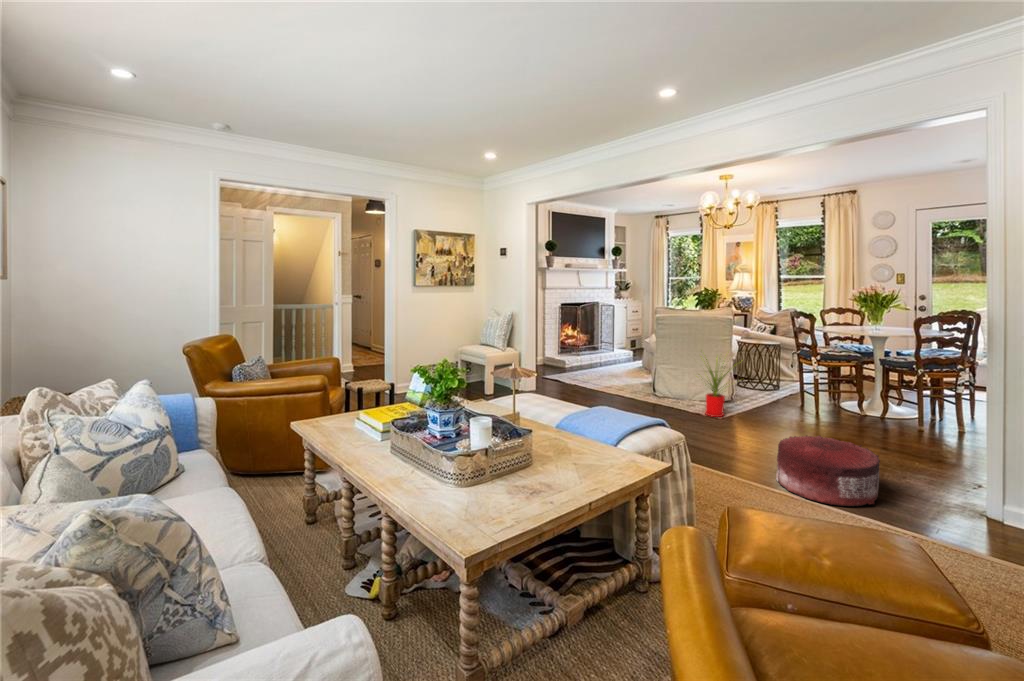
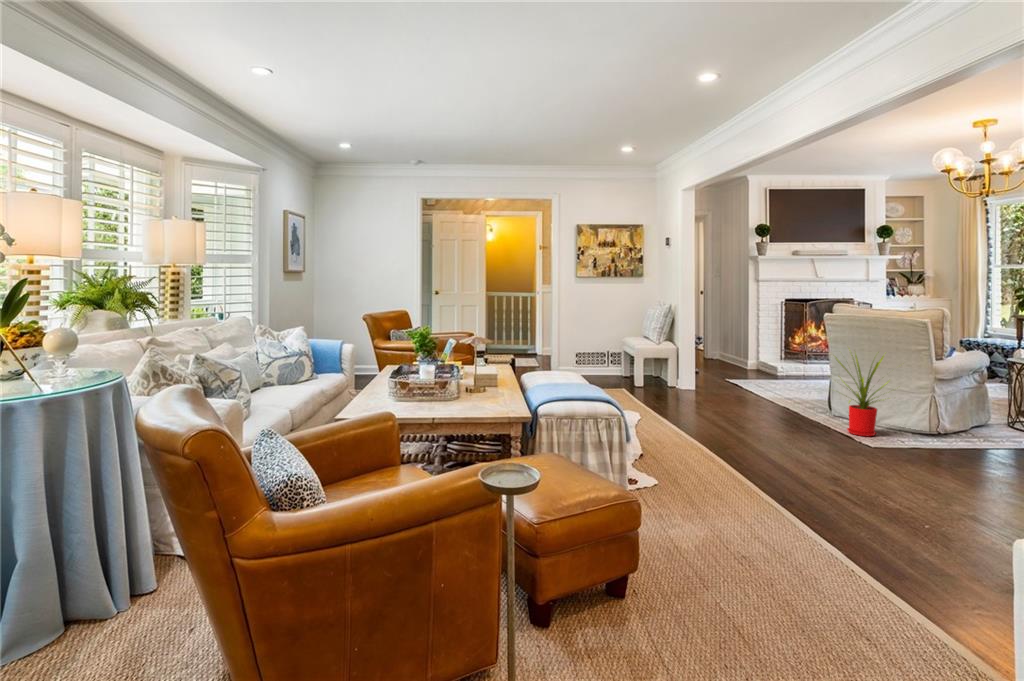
pouf: present [776,436,880,506] -> none [762,440,899,530]

